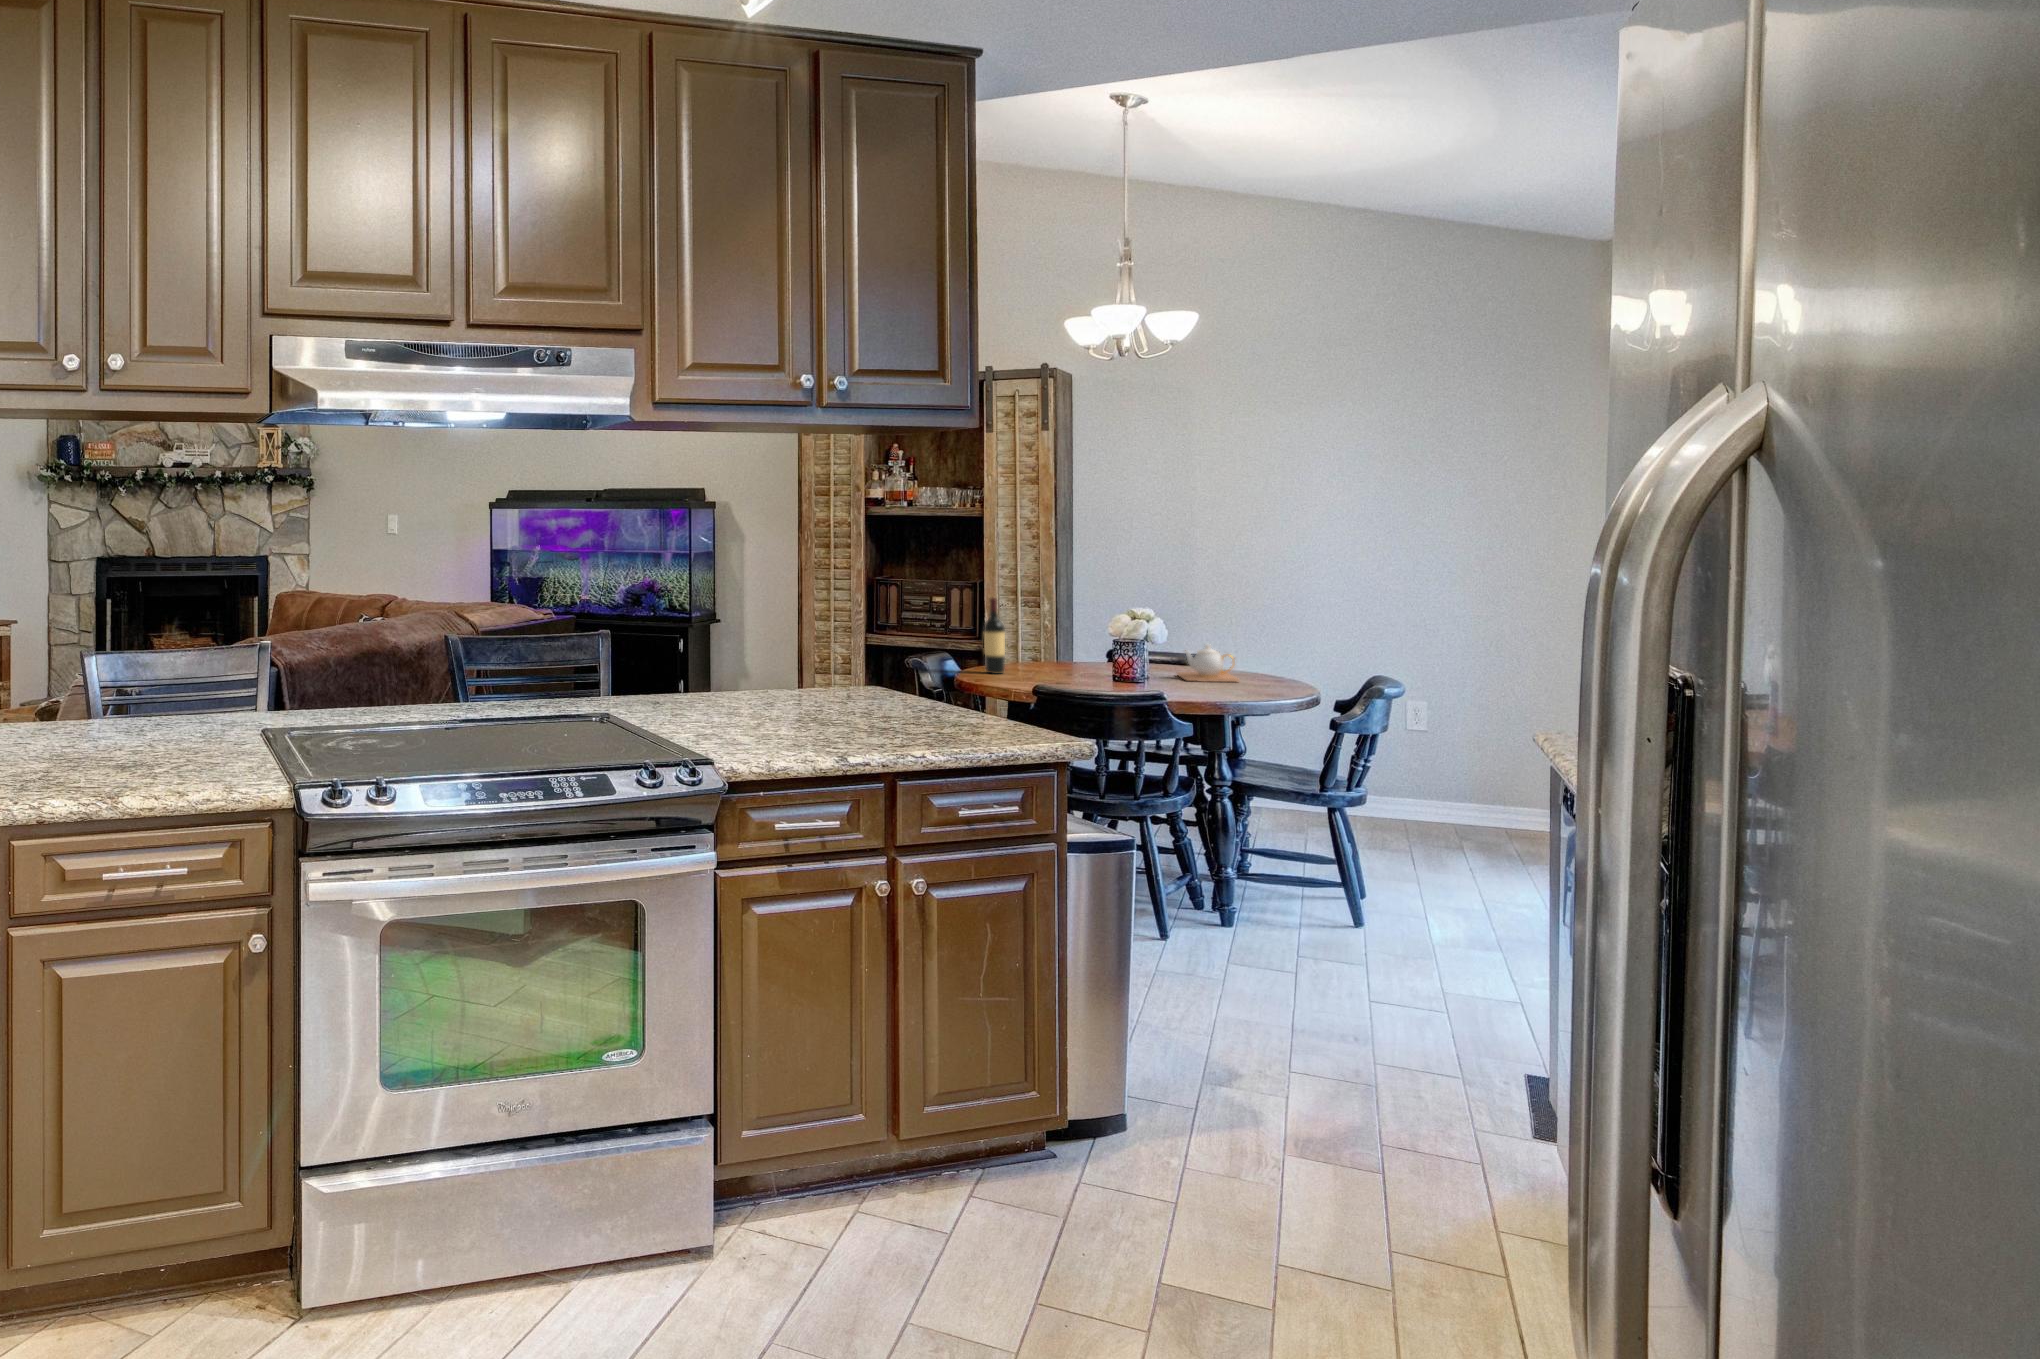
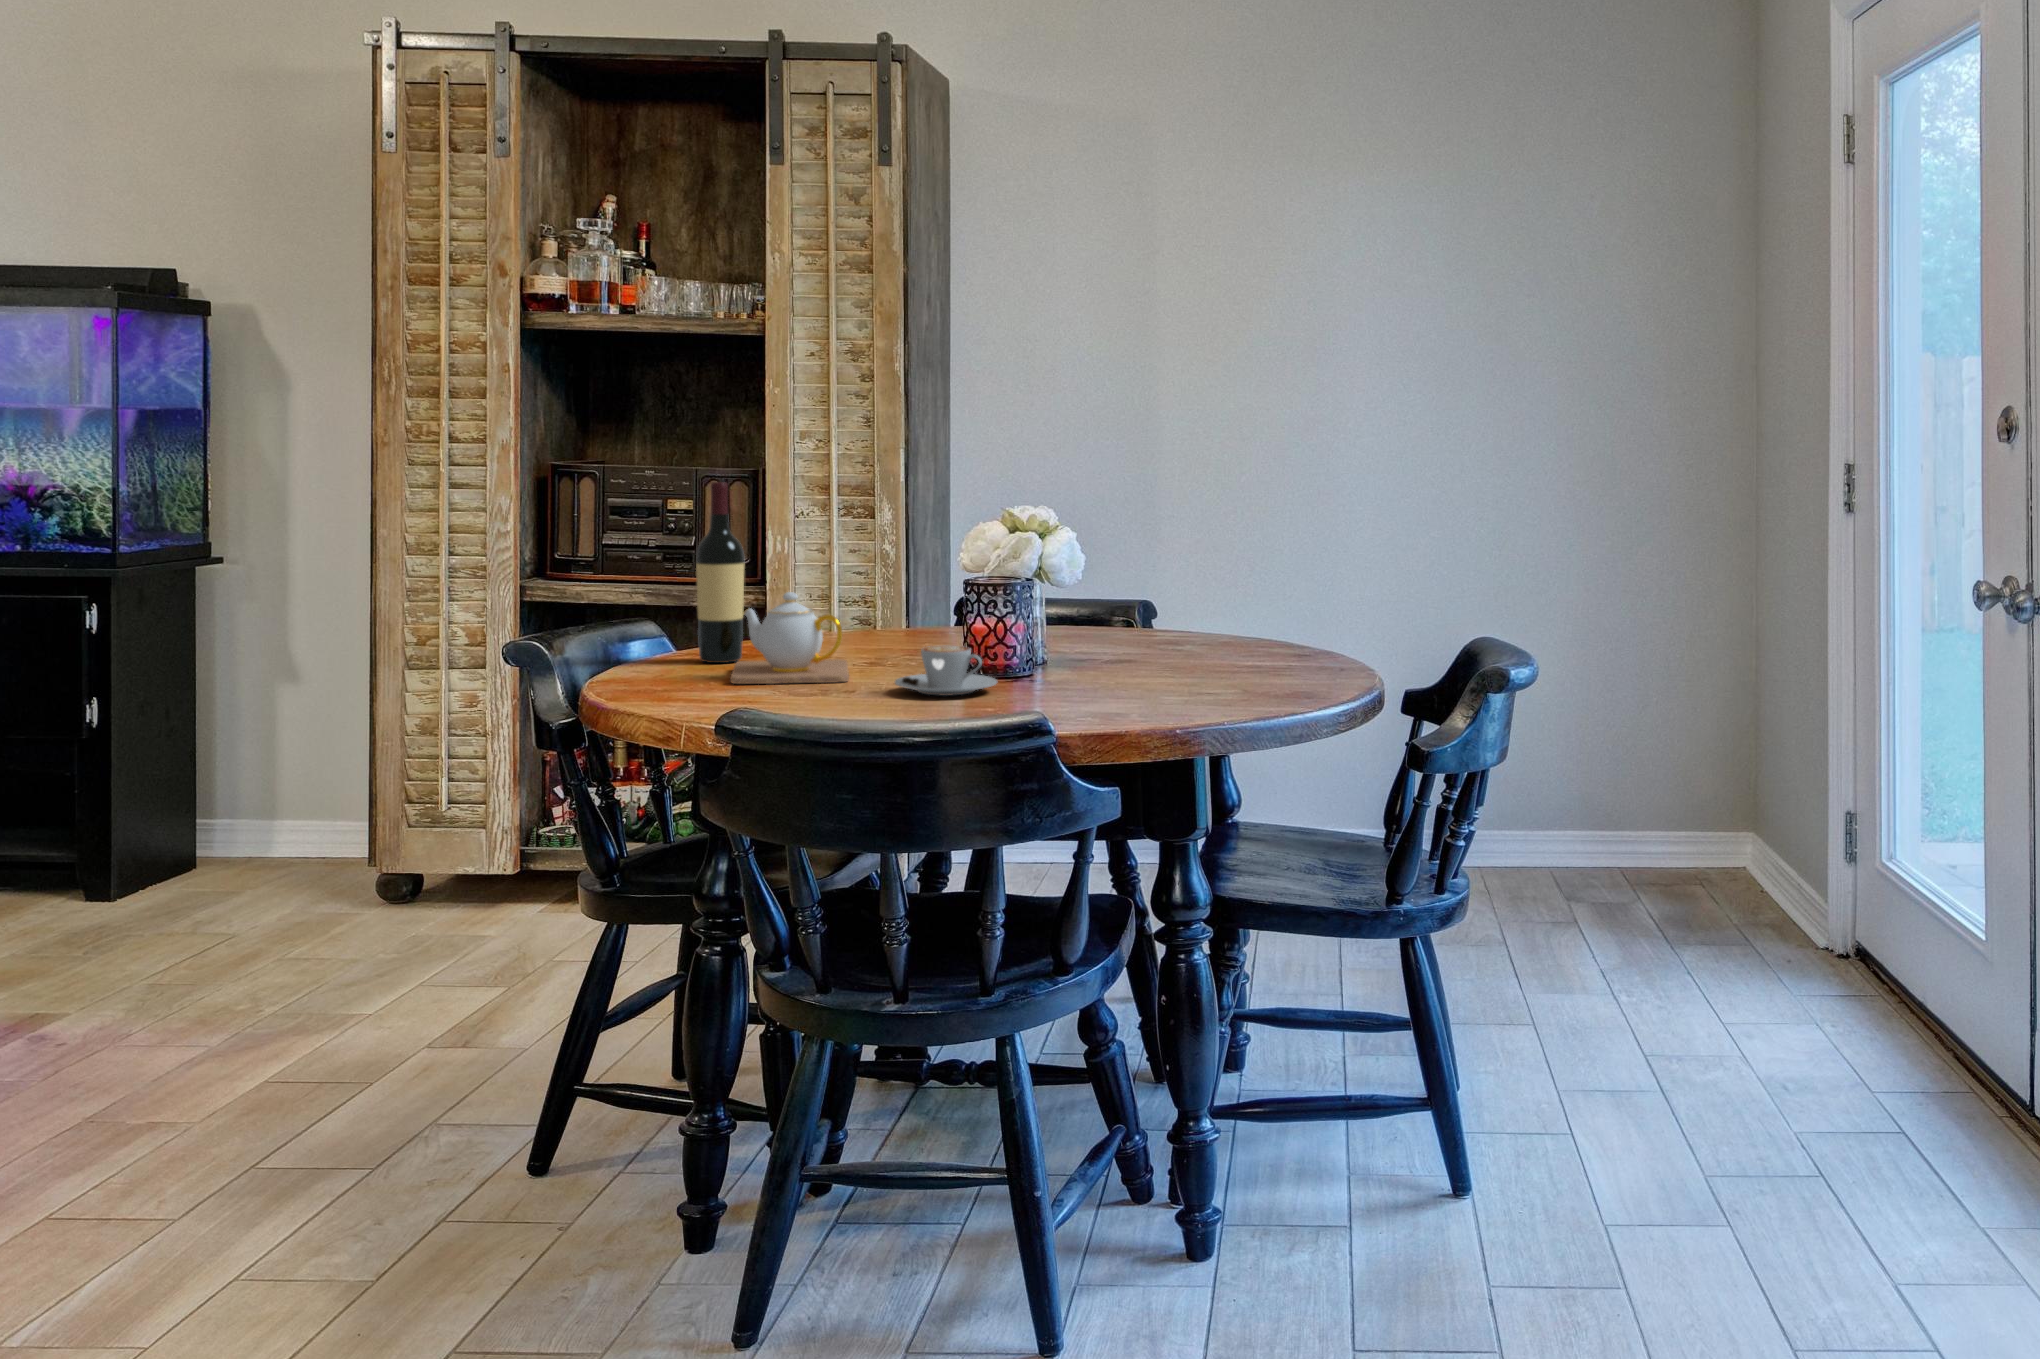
teapot: present [1177,644,1239,682] -> present [730,592,849,684]
coffee cup: none [1084,670,1130,690] -> present [895,646,997,696]

